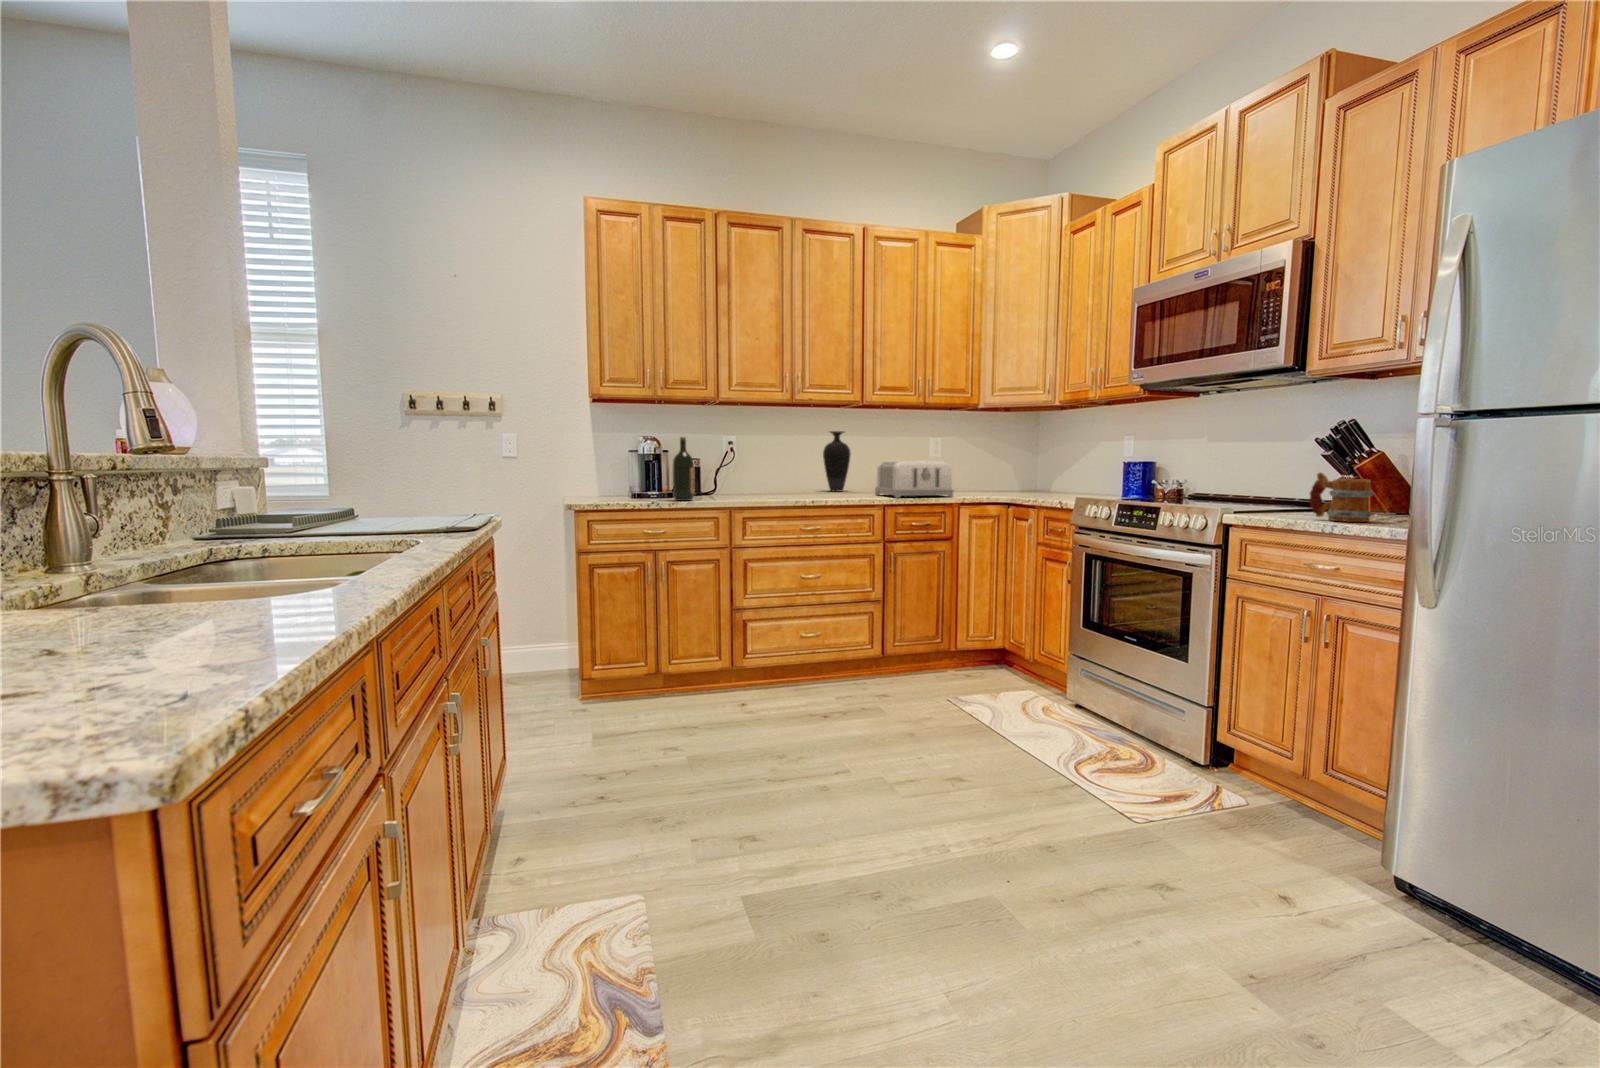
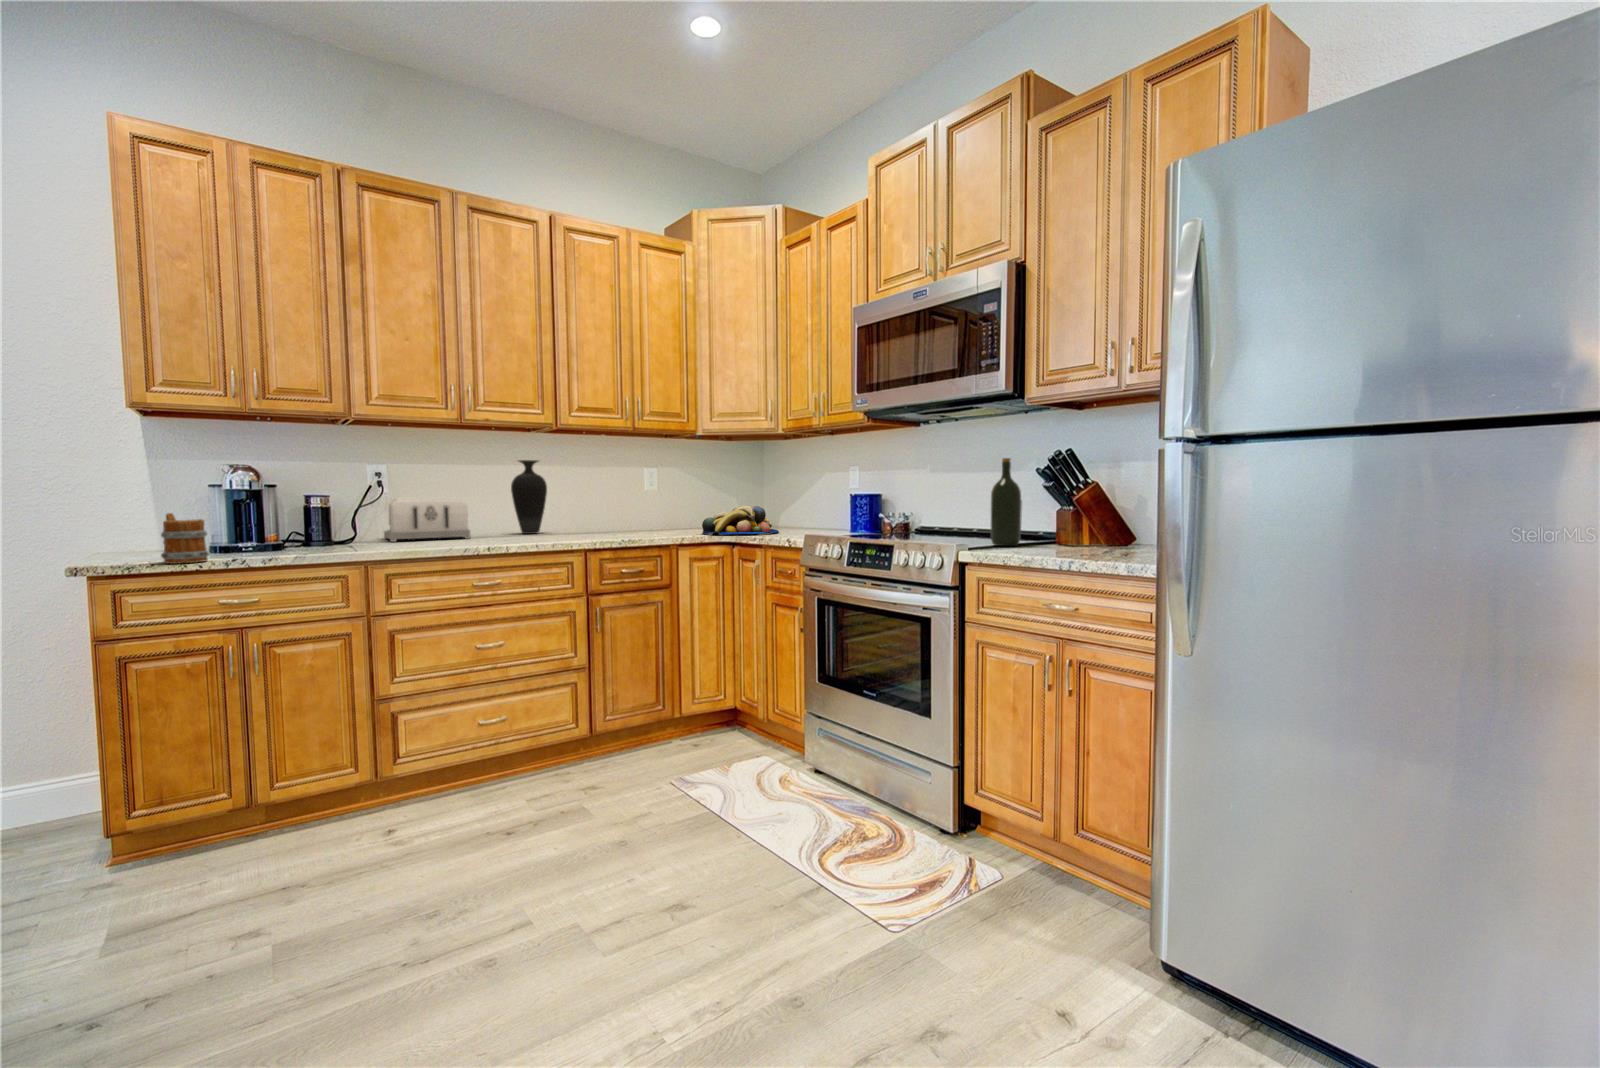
wine bottle: present [673,437,694,501] -> present [991,458,1022,546]
toaster: present [875,461,953,498] -> present [384,497,471,542]
fruit bowl: none [979,471,1051,496] -> present [702,505,779,535]
mug: present [1309,472,1373,522] -> present [161,513,209,564]

